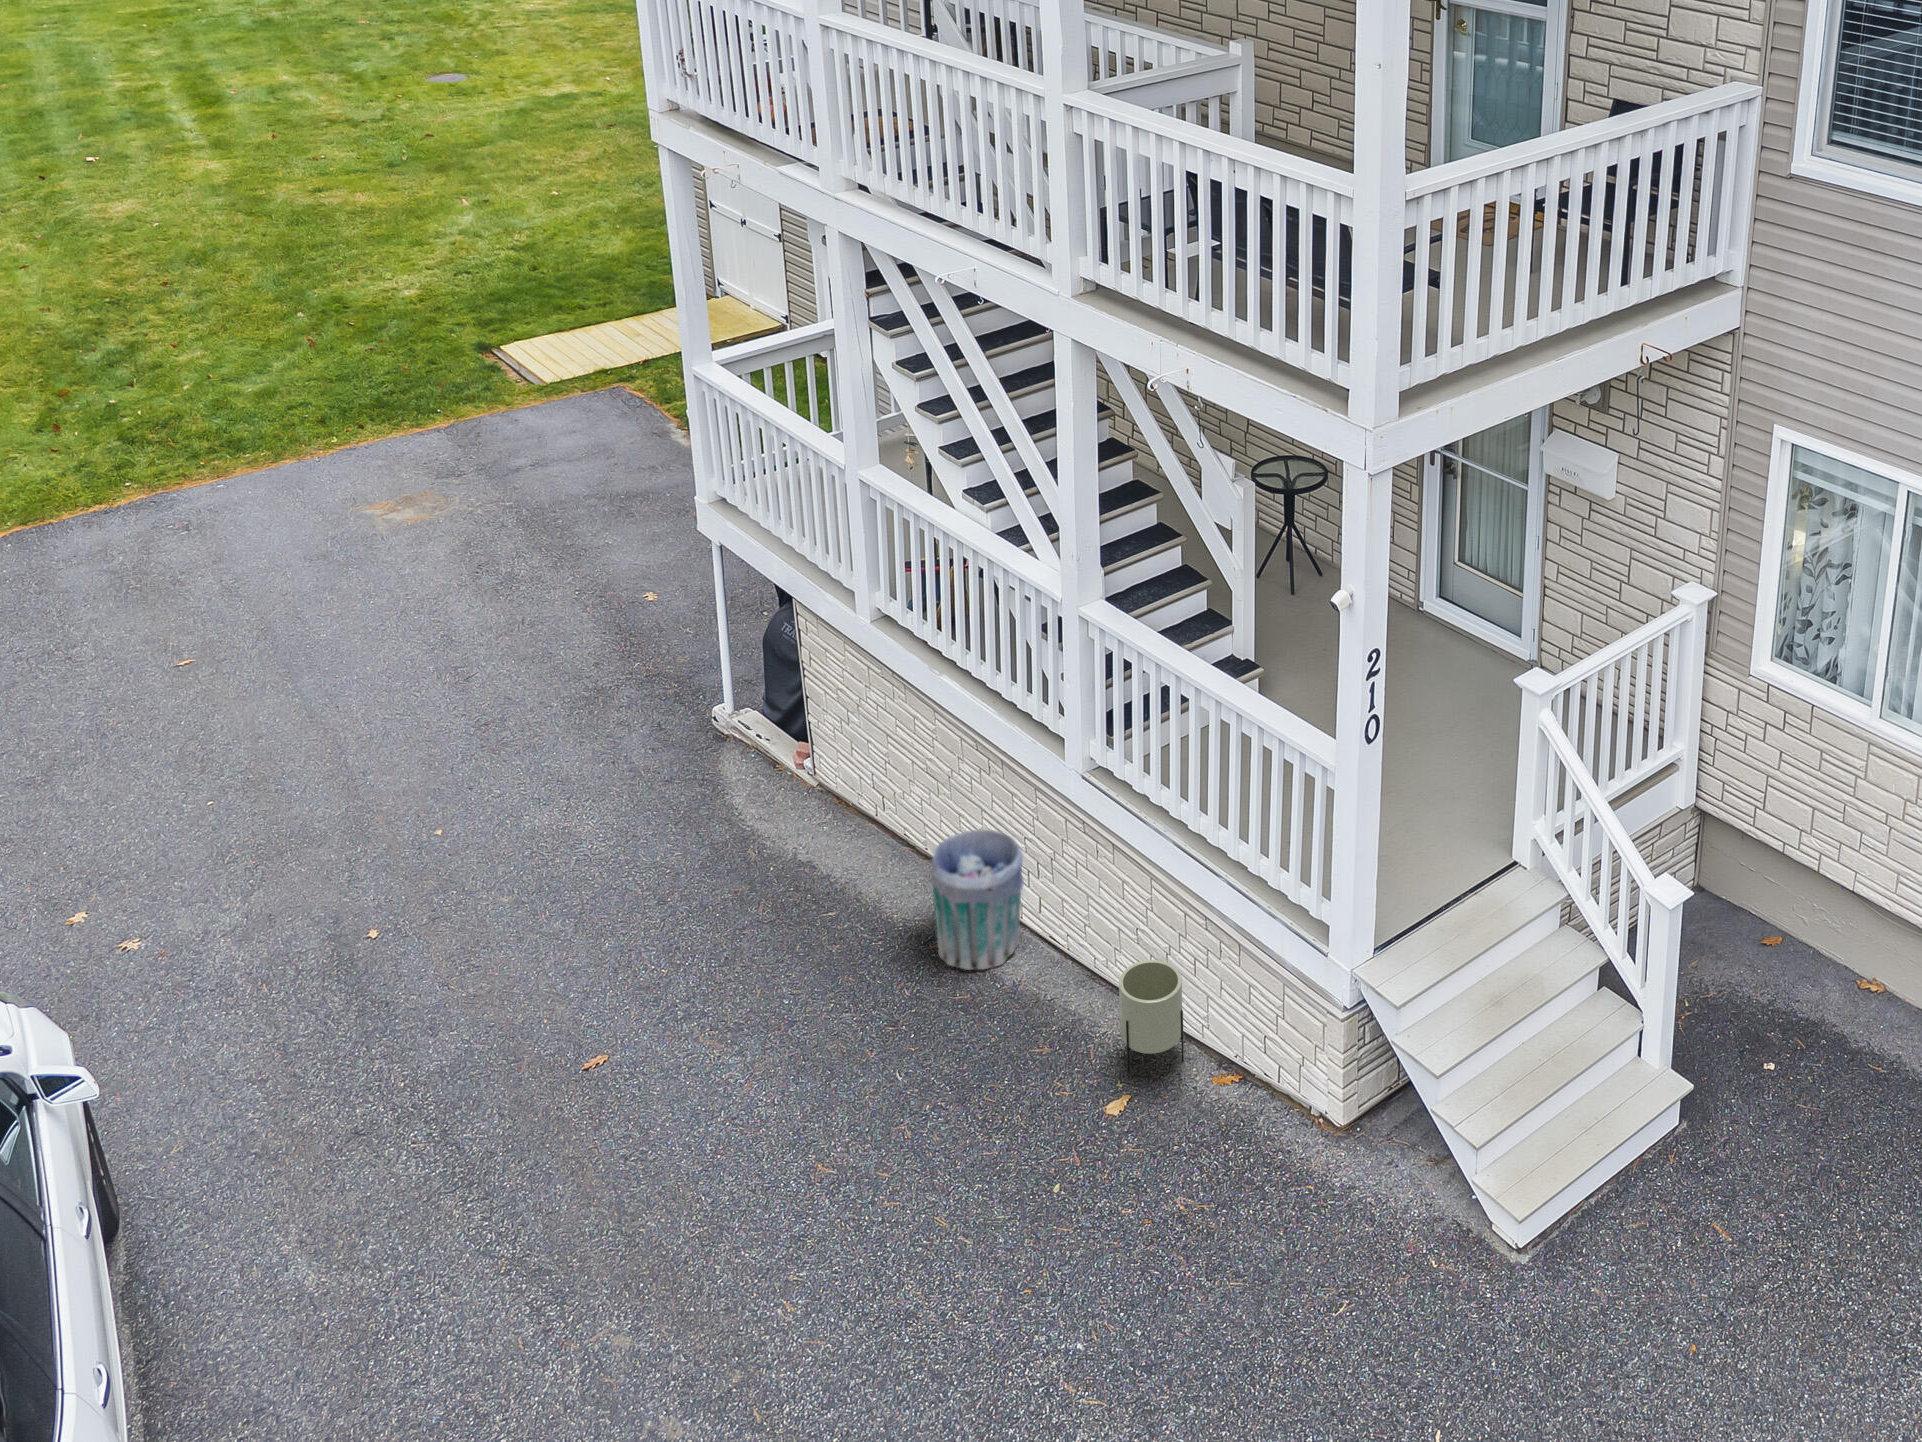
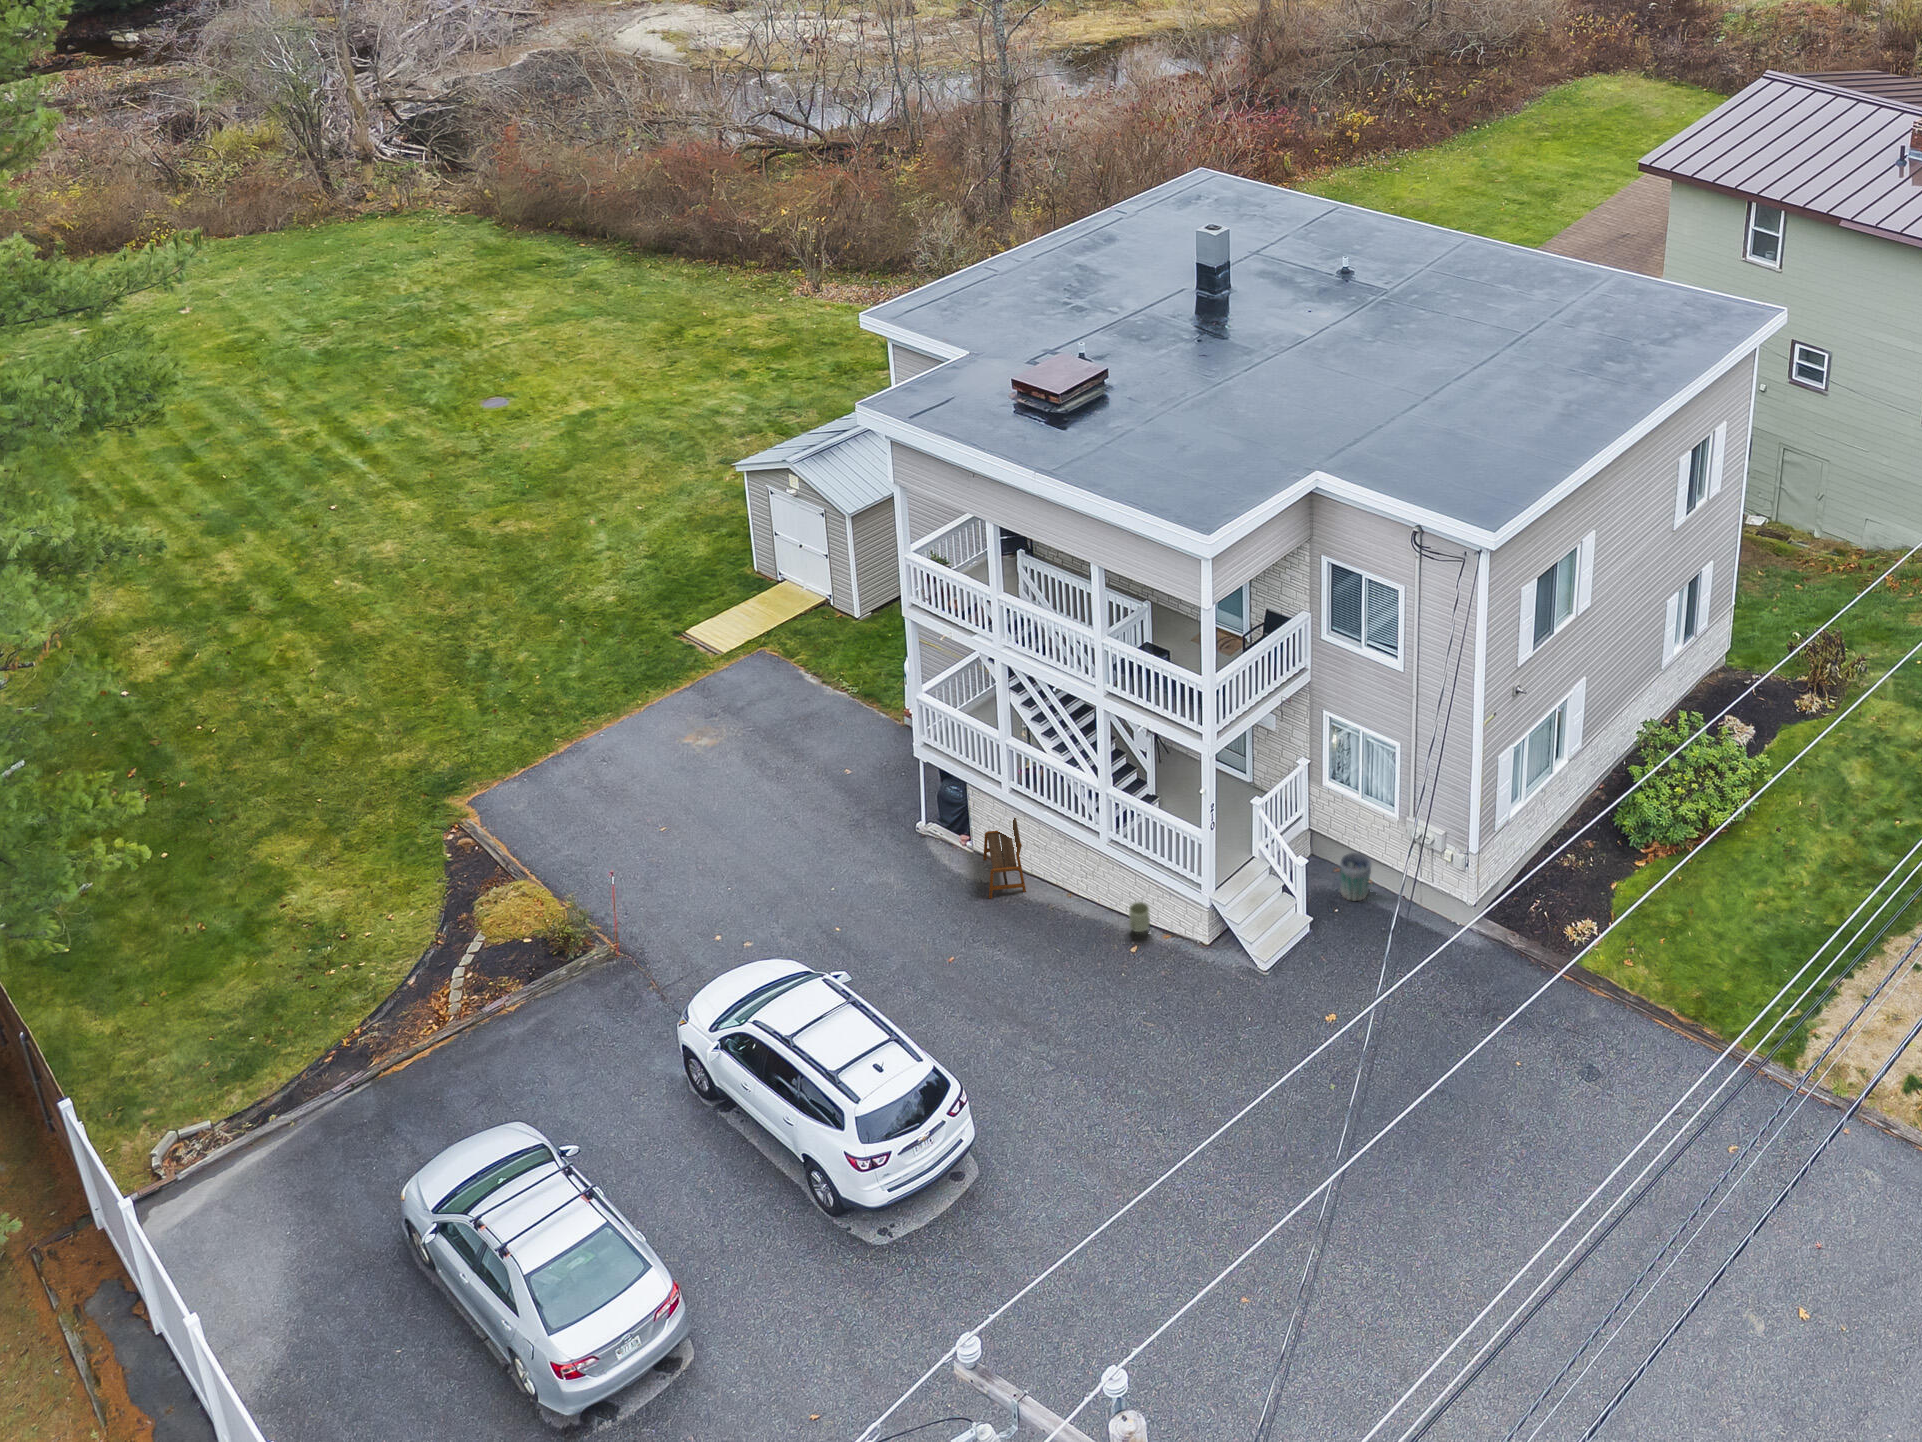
bench: none [769,667,901,899] -> present [983,818,1026,899]
trash can: present [931,829,1024,970] -> present [1340,853,1371,901]

